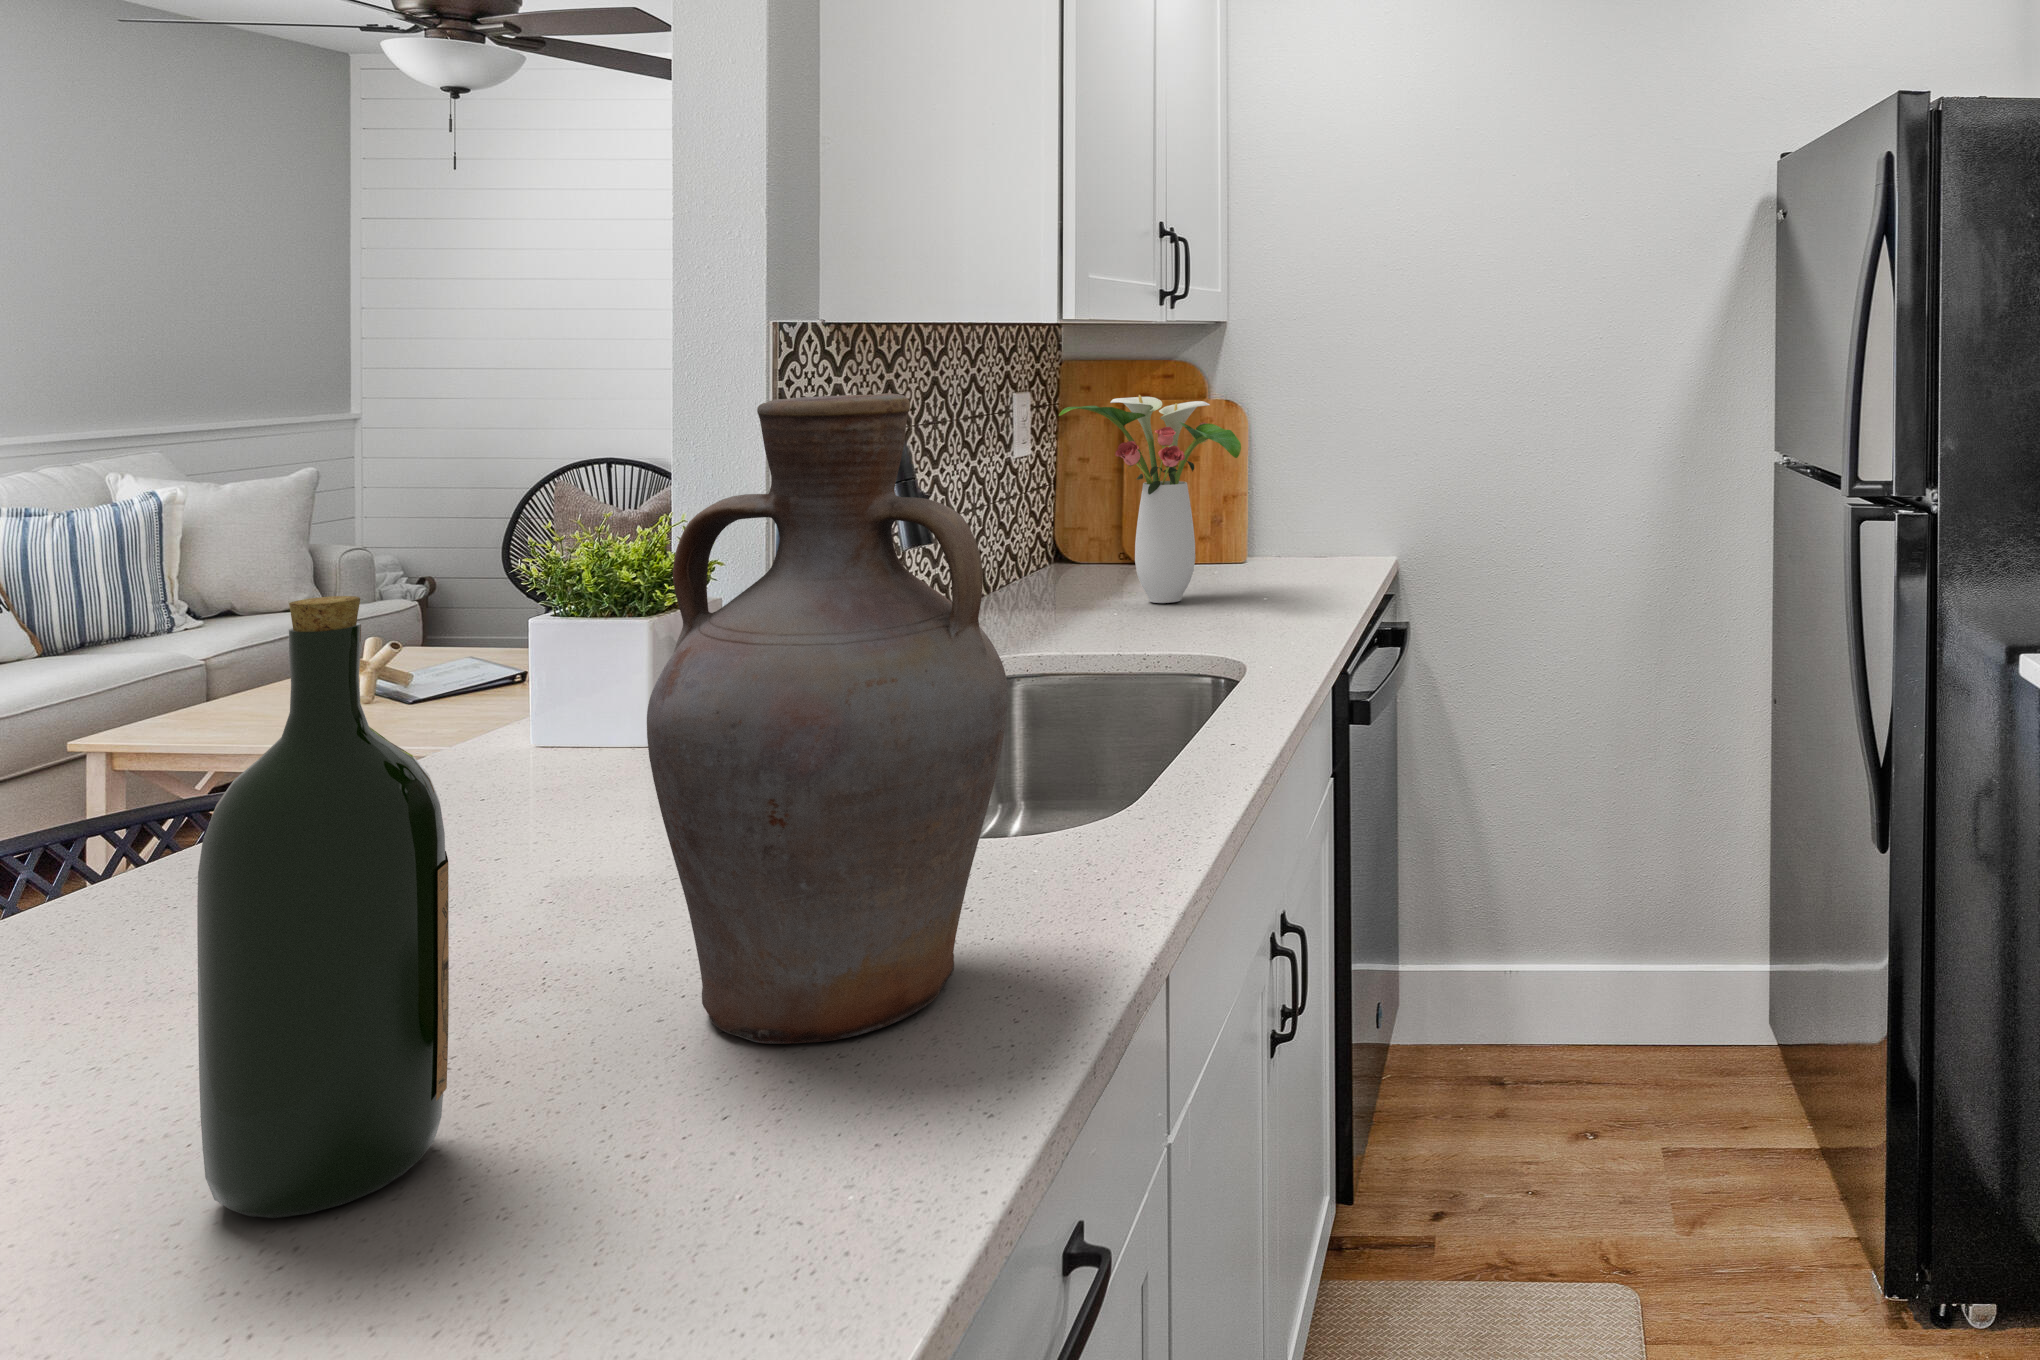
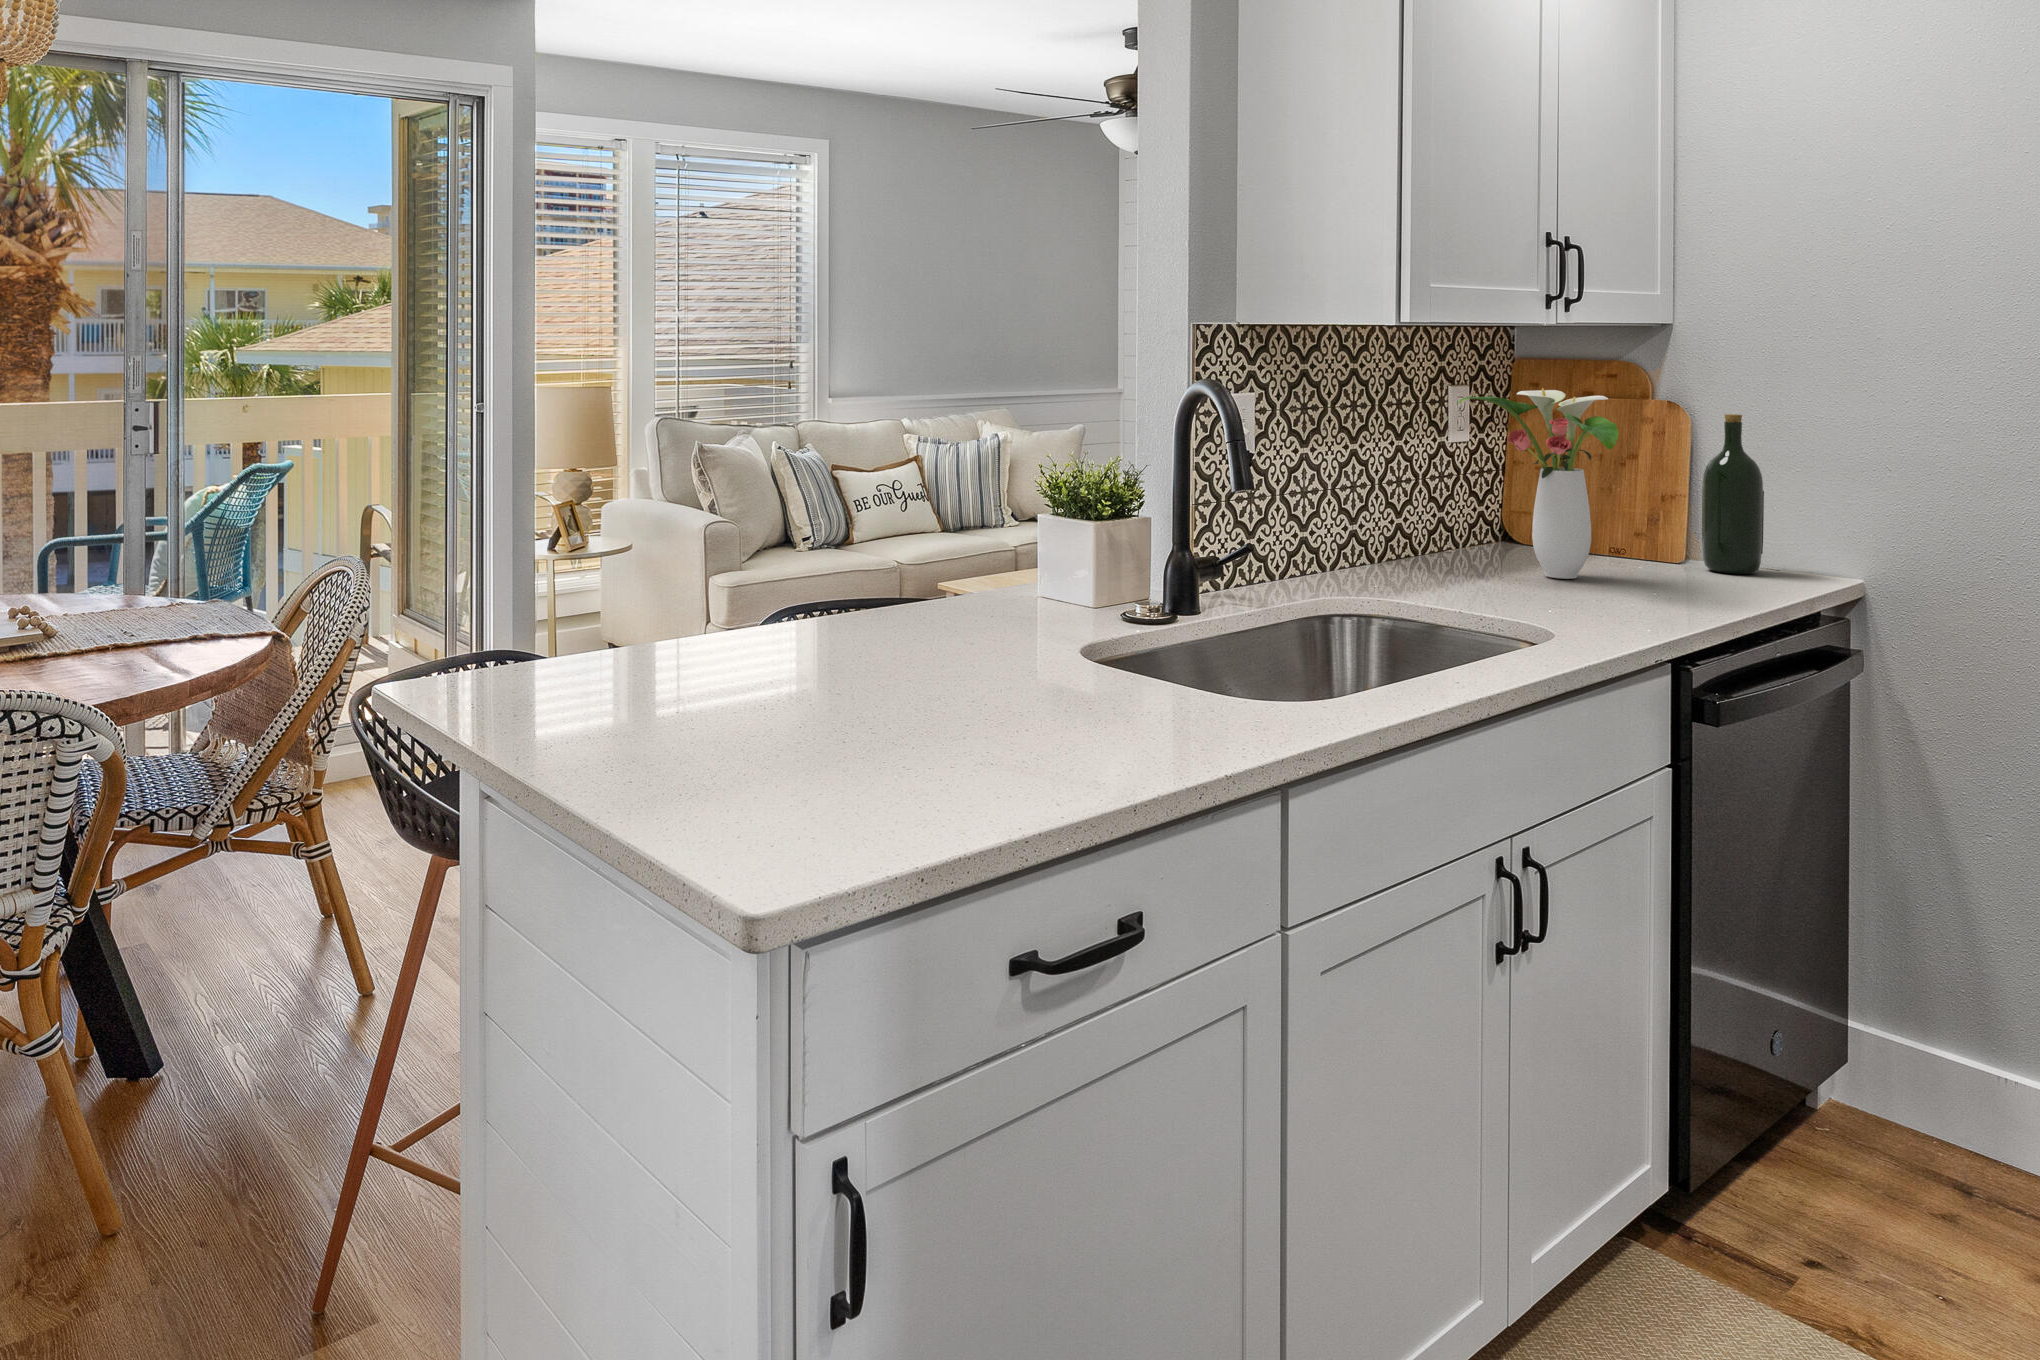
vase: present [647,393,1008,1044] -> none [922,379,1129,776]
wine bottle: present [197,596,449,1218] -> present [1702,414,1764,574]

